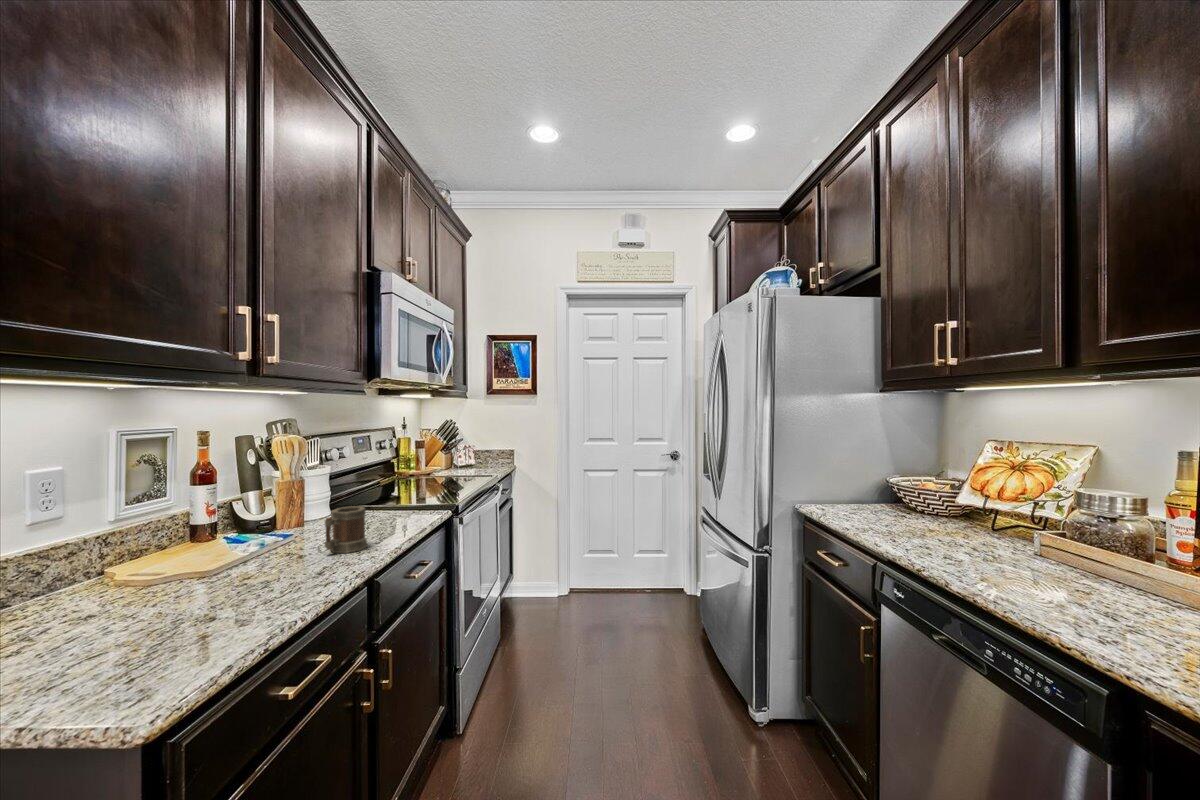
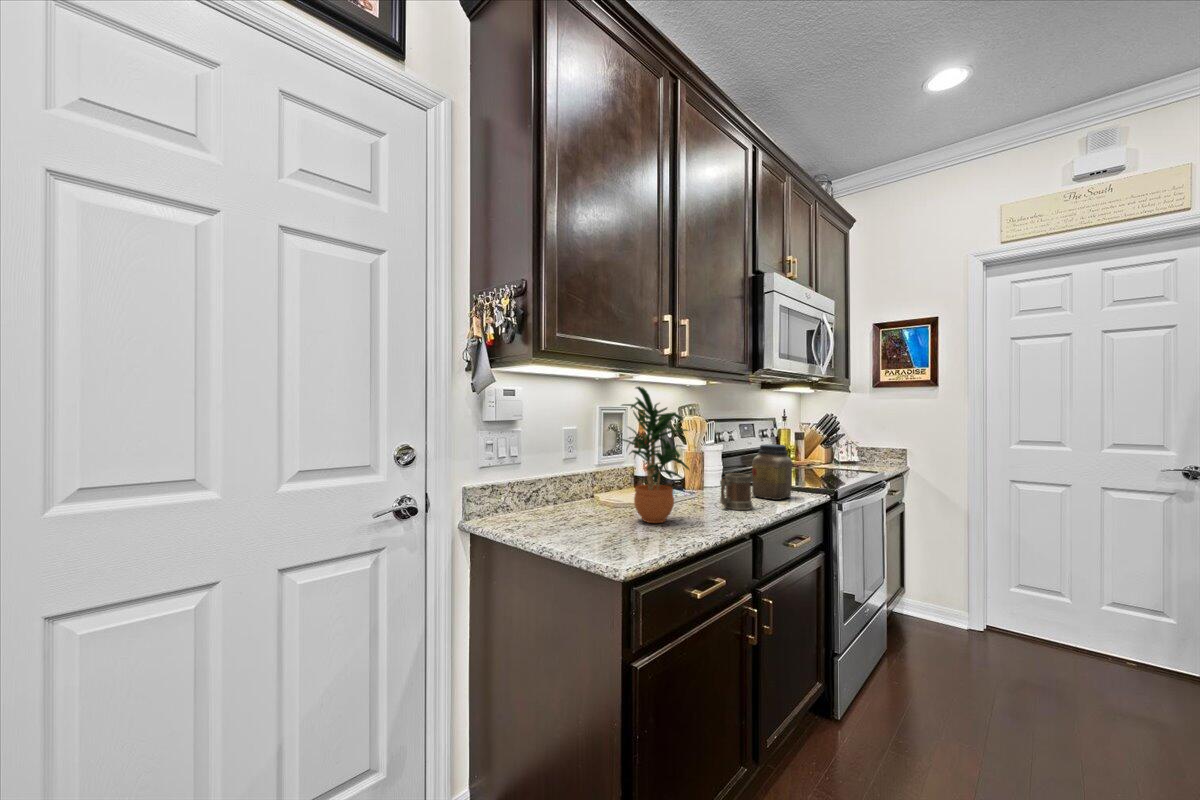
potted plant: none [149,408,281,605] -> present [620,387,689,523]
jar: none [367,465,413,529] -> present [752,444,792,500]

